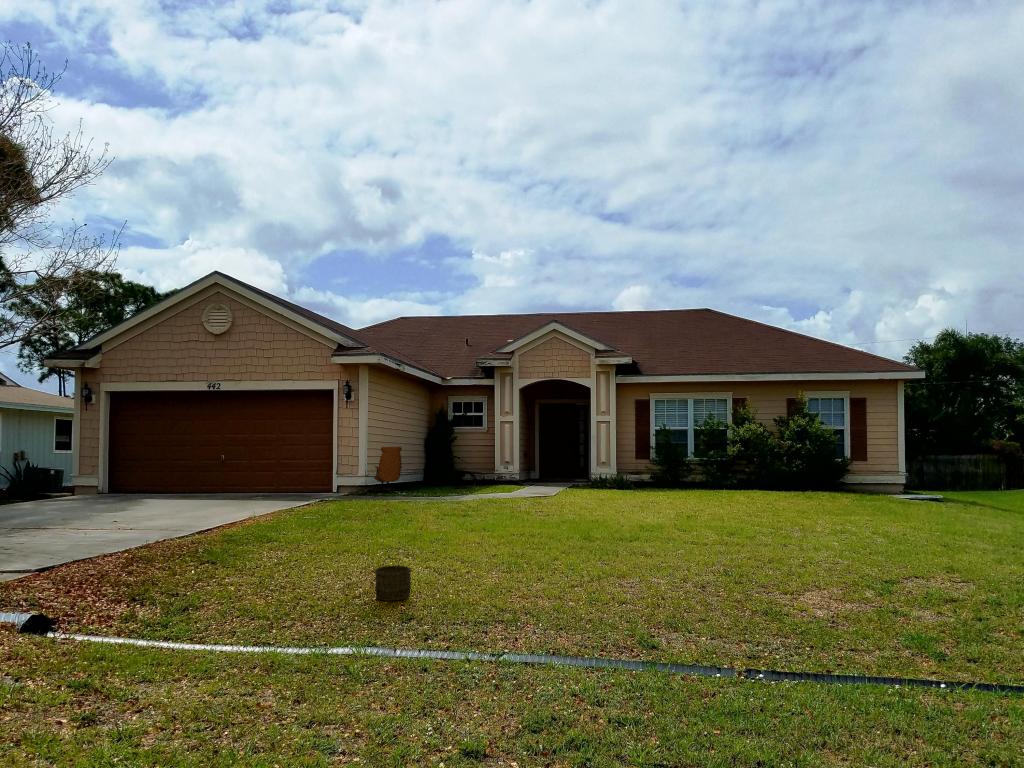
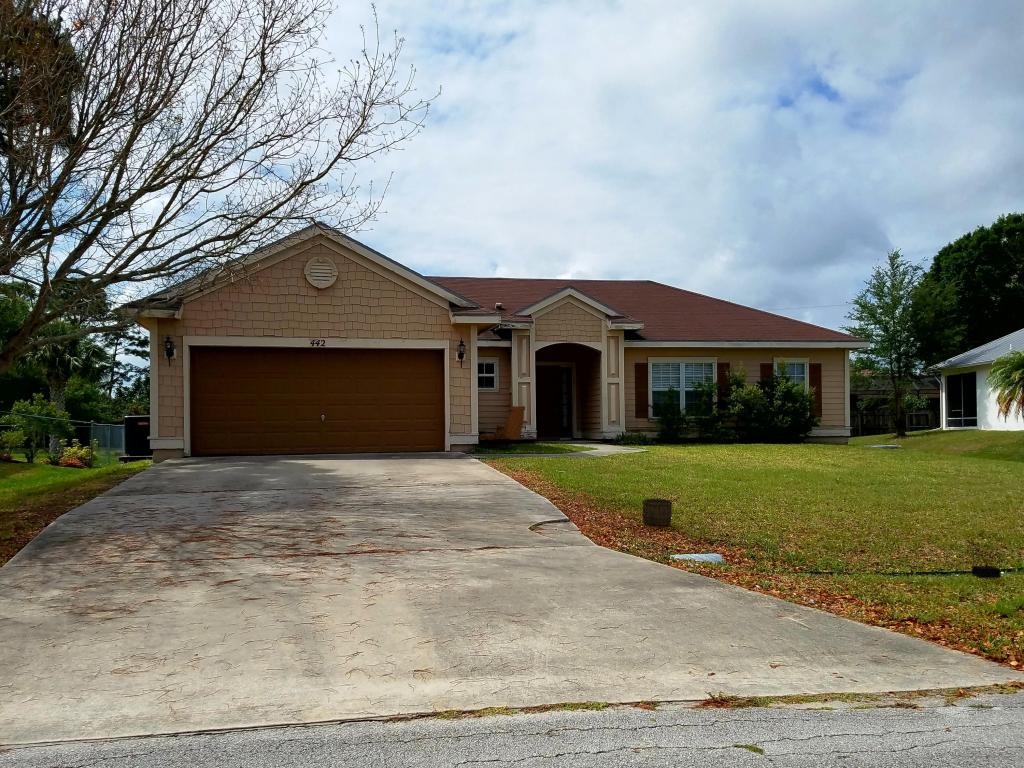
wooden bucket: present [374,565,411,601] -> present [642,499,673,526]
decorative plant: none [101,667,167,729] -> present [966,545,1003,577]

